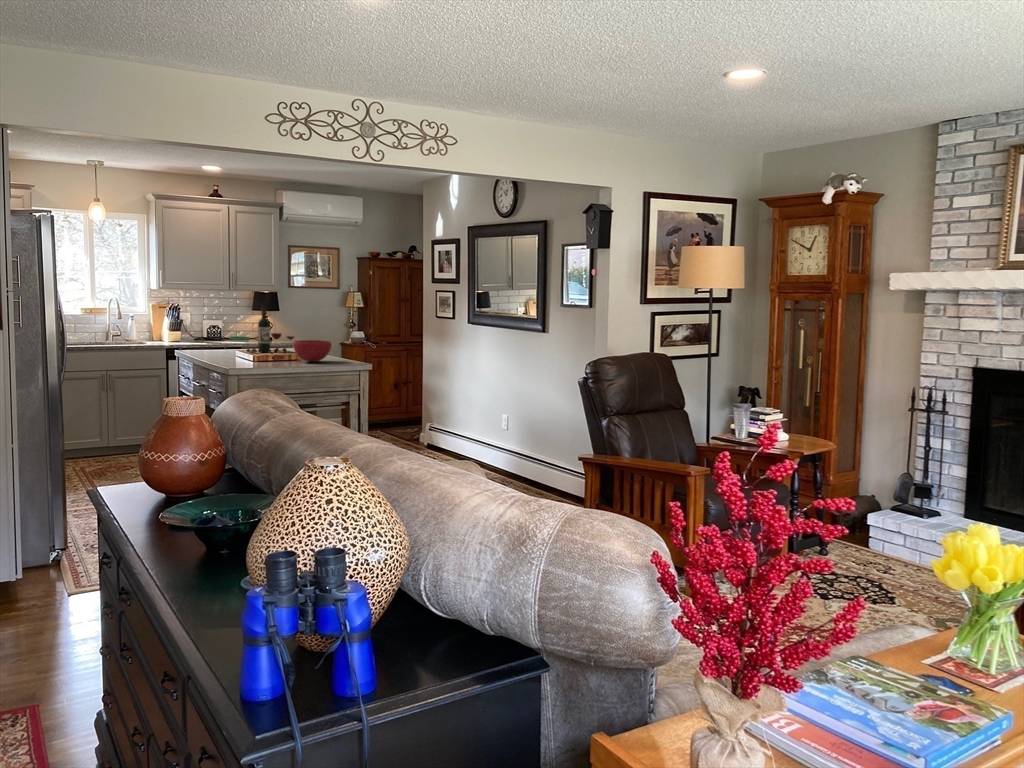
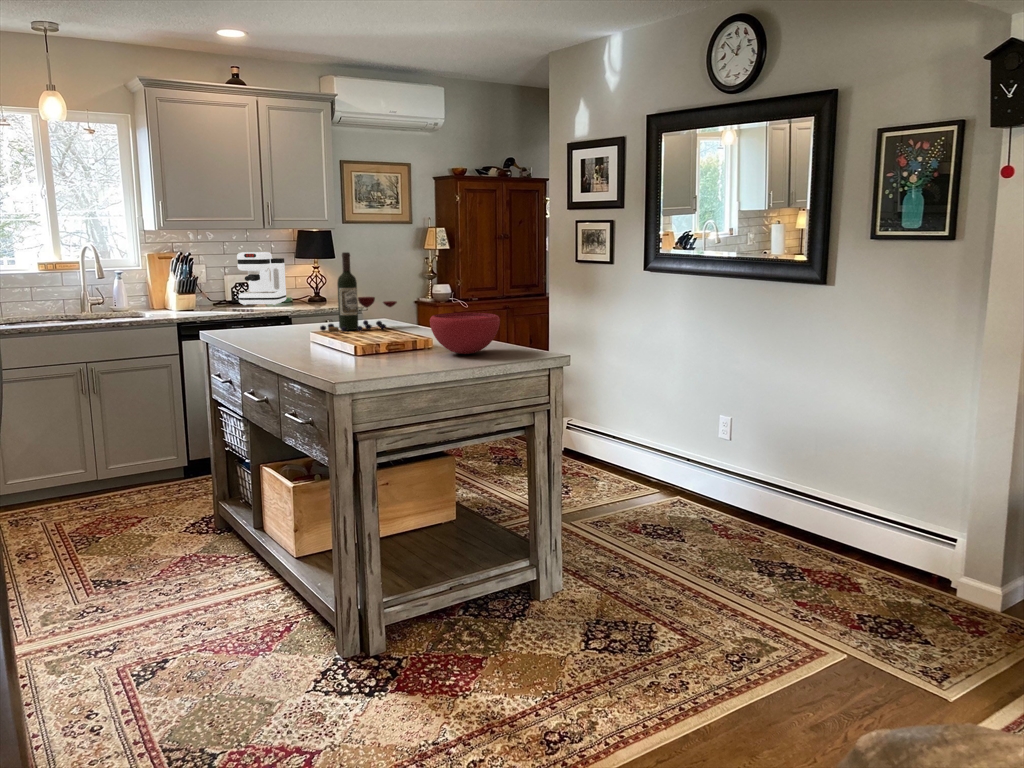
coffee maker: none [211,305,244,341] -> present [237,252,286,305]

